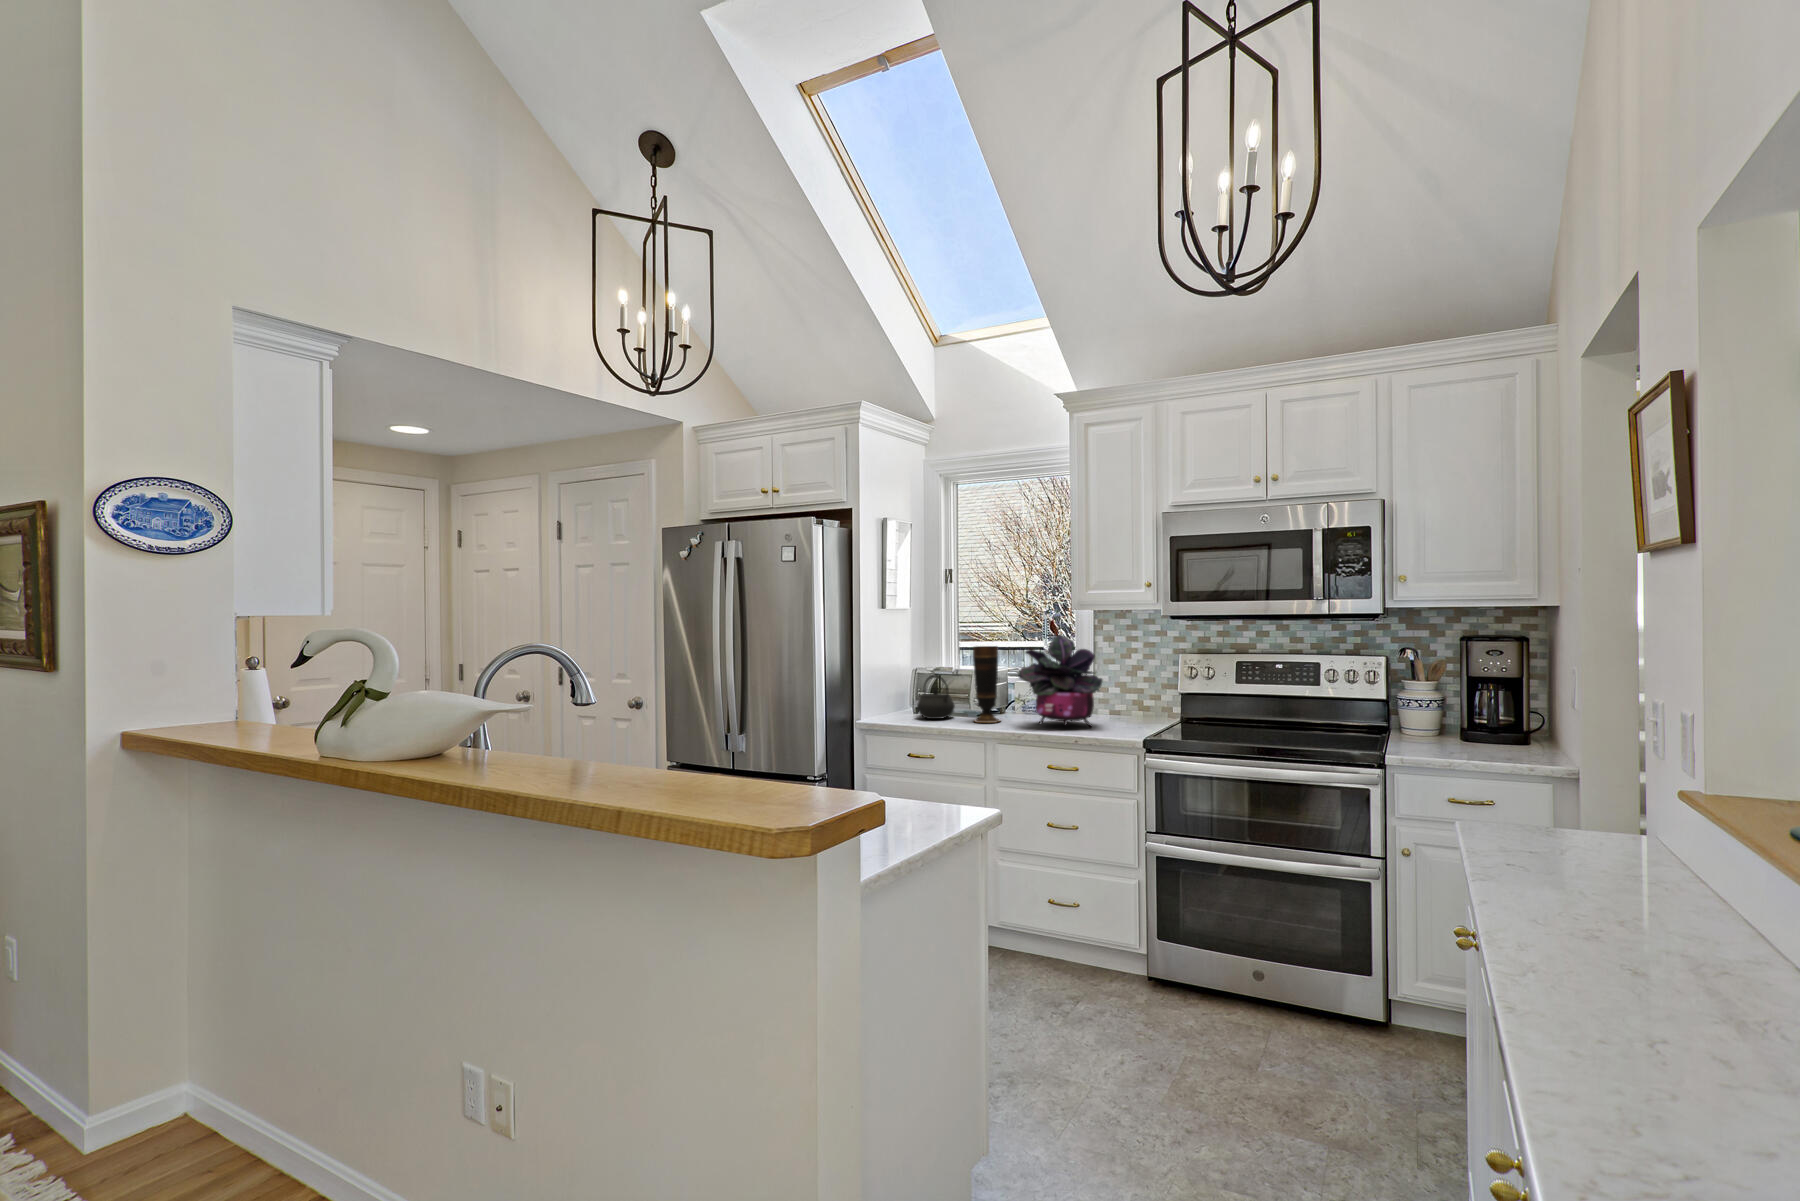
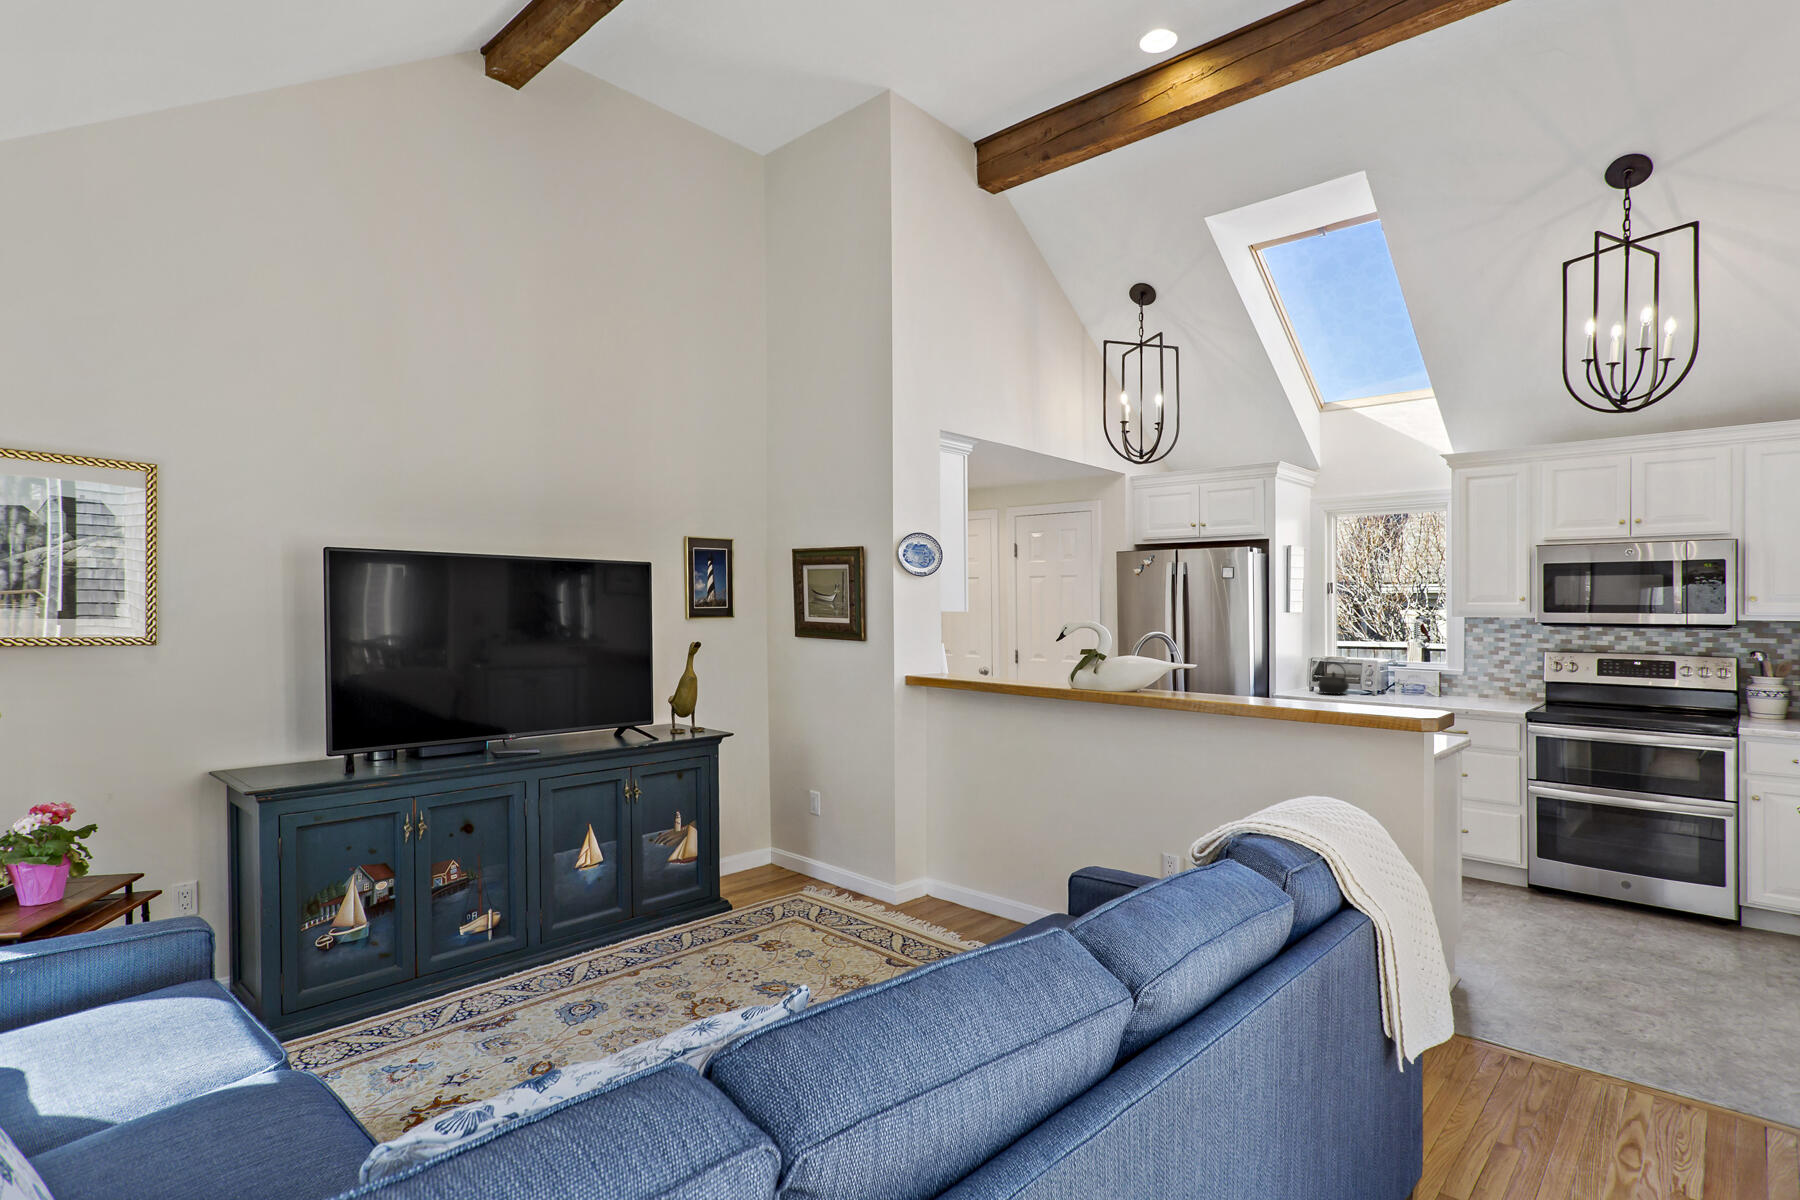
potted plant: present [1019,635,1103,727] -> none [1410,634,1482,703]
vase: present [973,646,1000,723] -> none [1367,642,1390,698]

